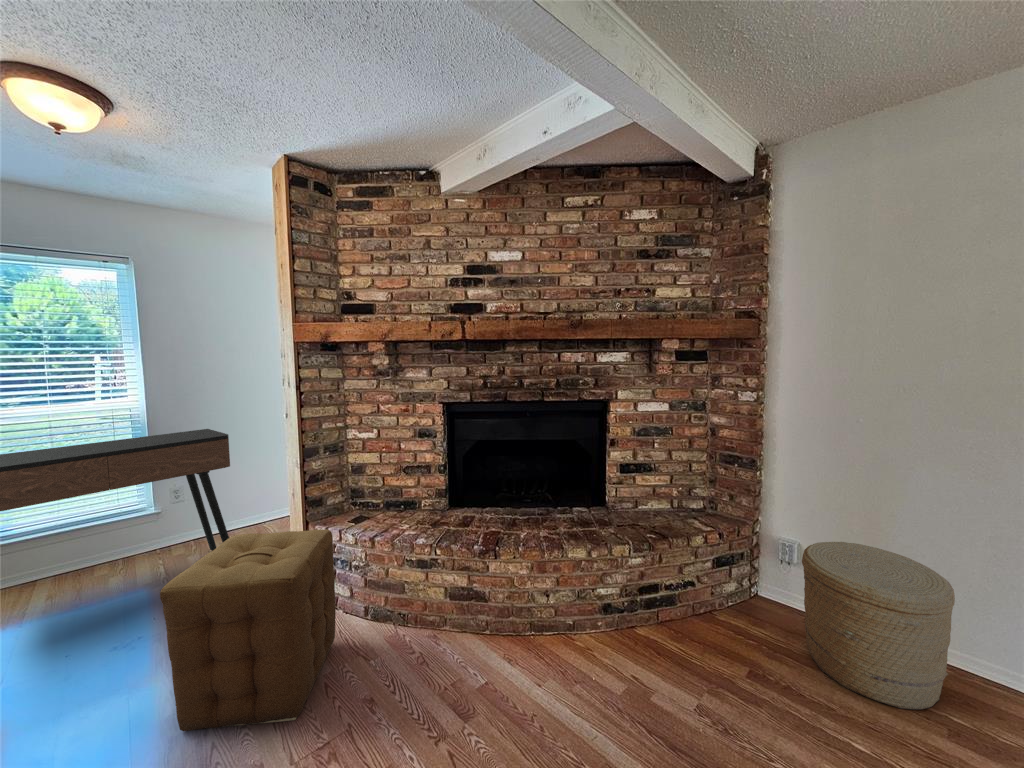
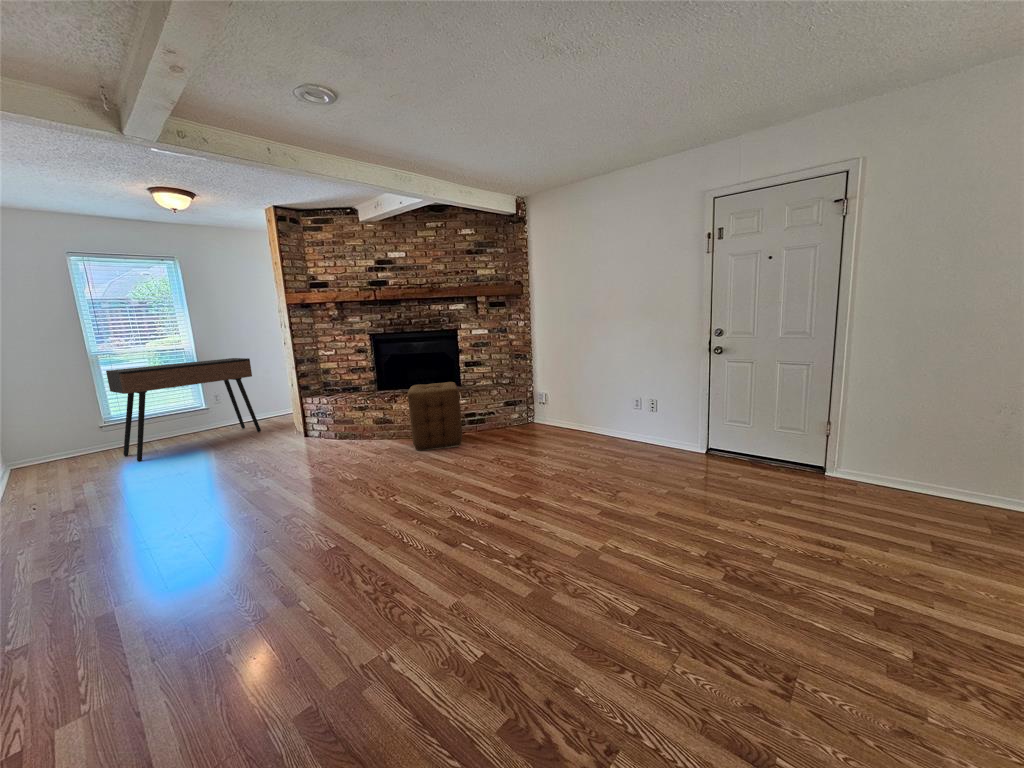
ottoman: present [160,529,336,731] -> present [407,382,462,451]
woven basket: present [802,542,955,709] -> none [527,386,574,439]

